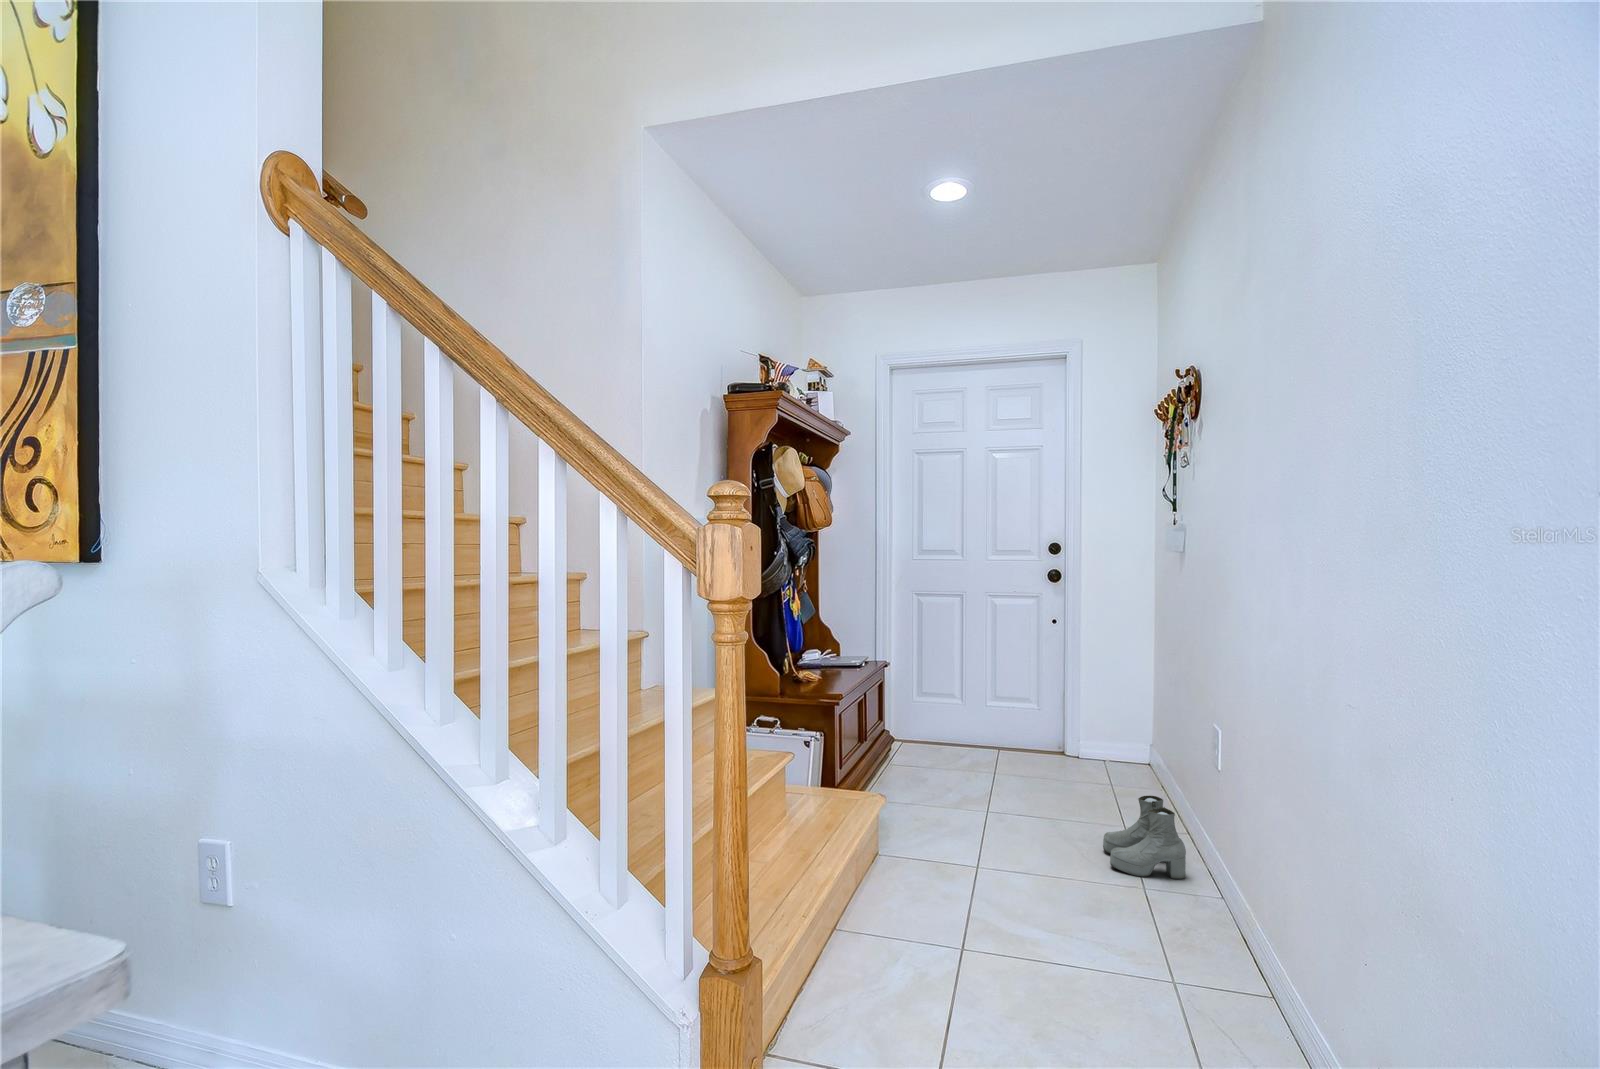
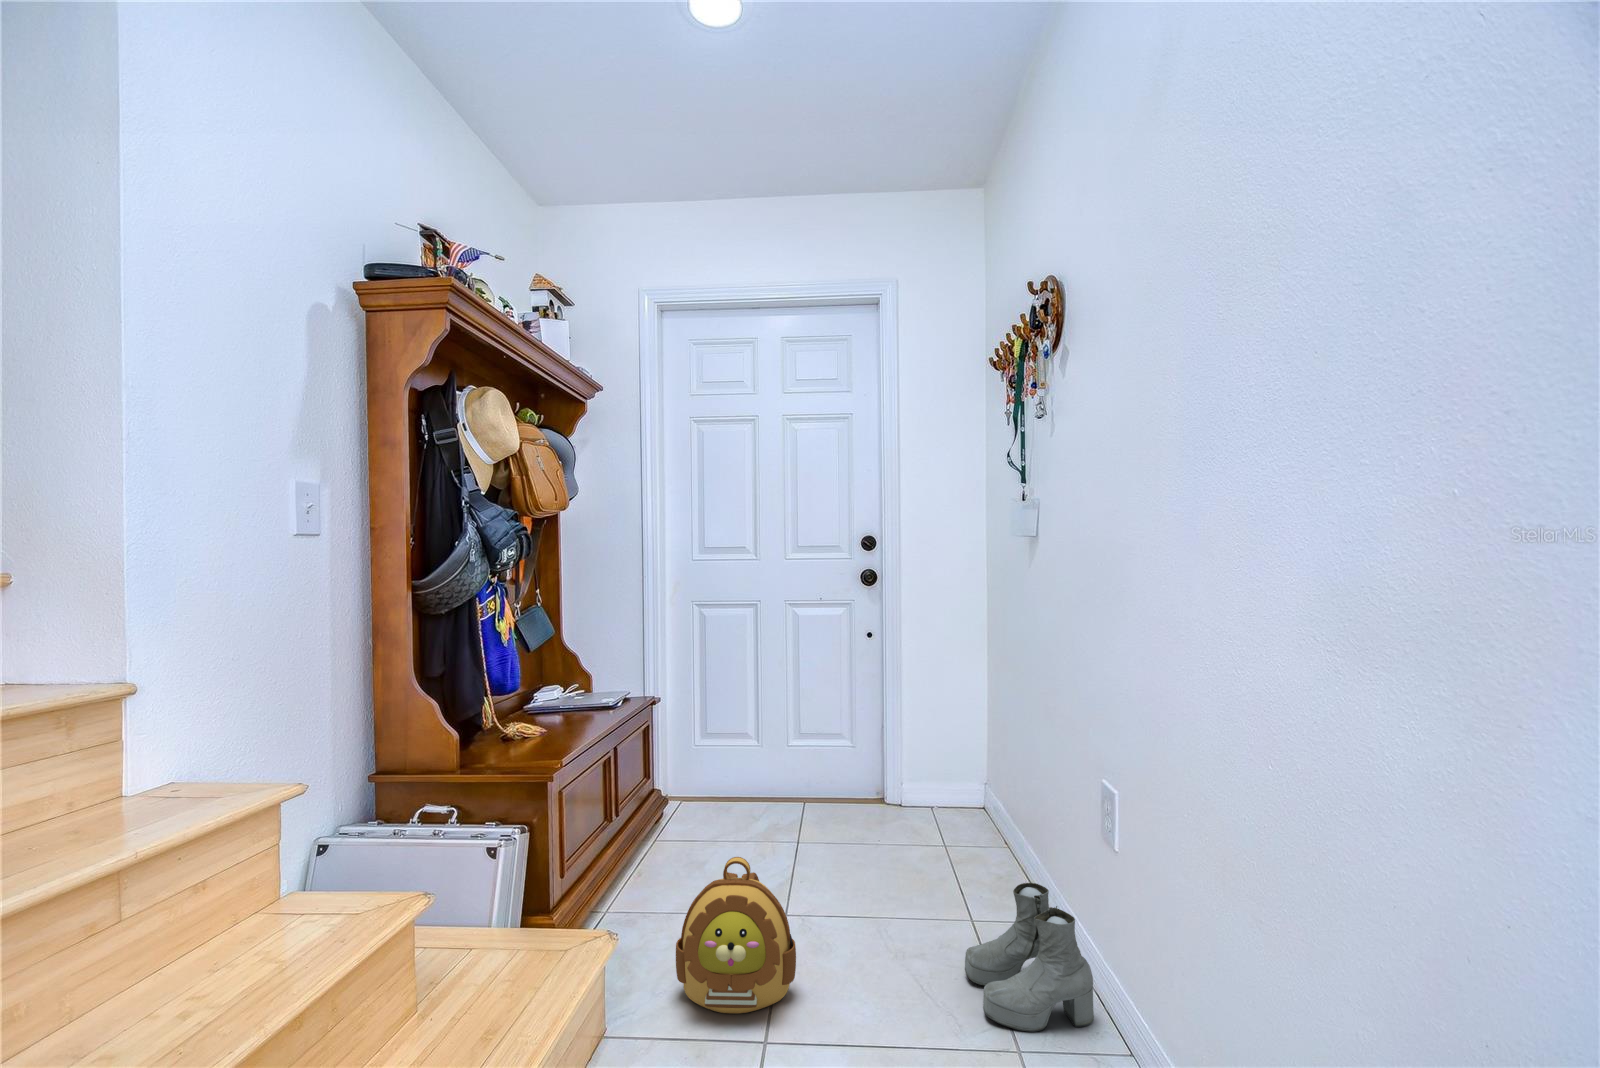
backpack: none [914,758,989,847] -> present [676,857,796,1014]

